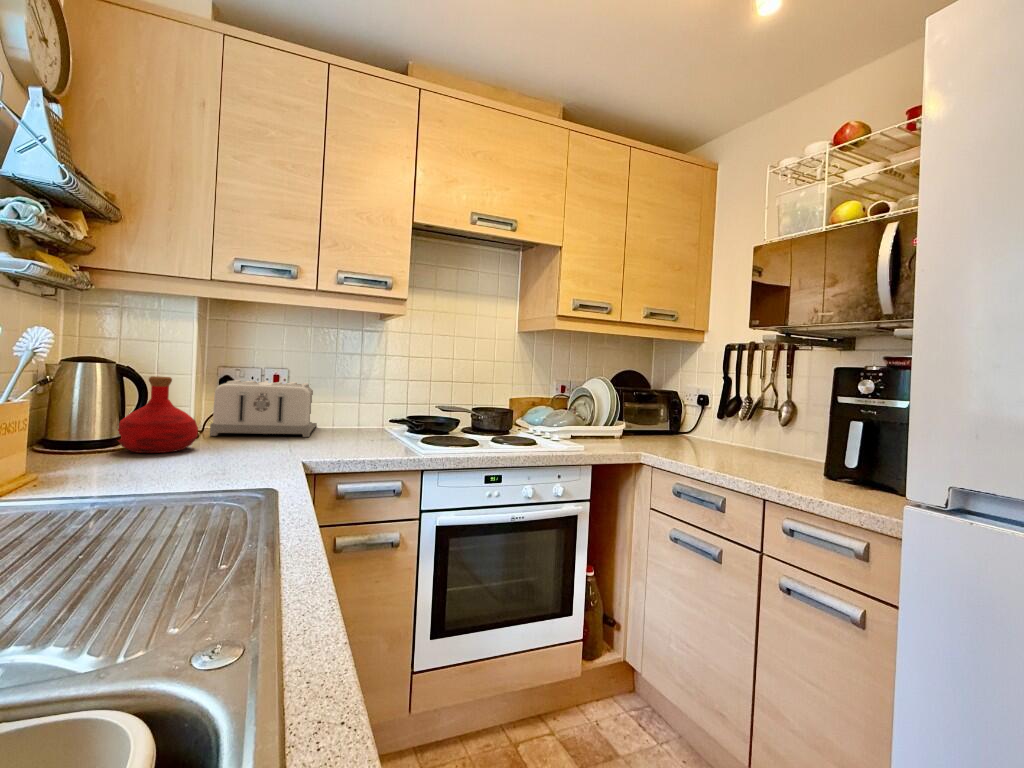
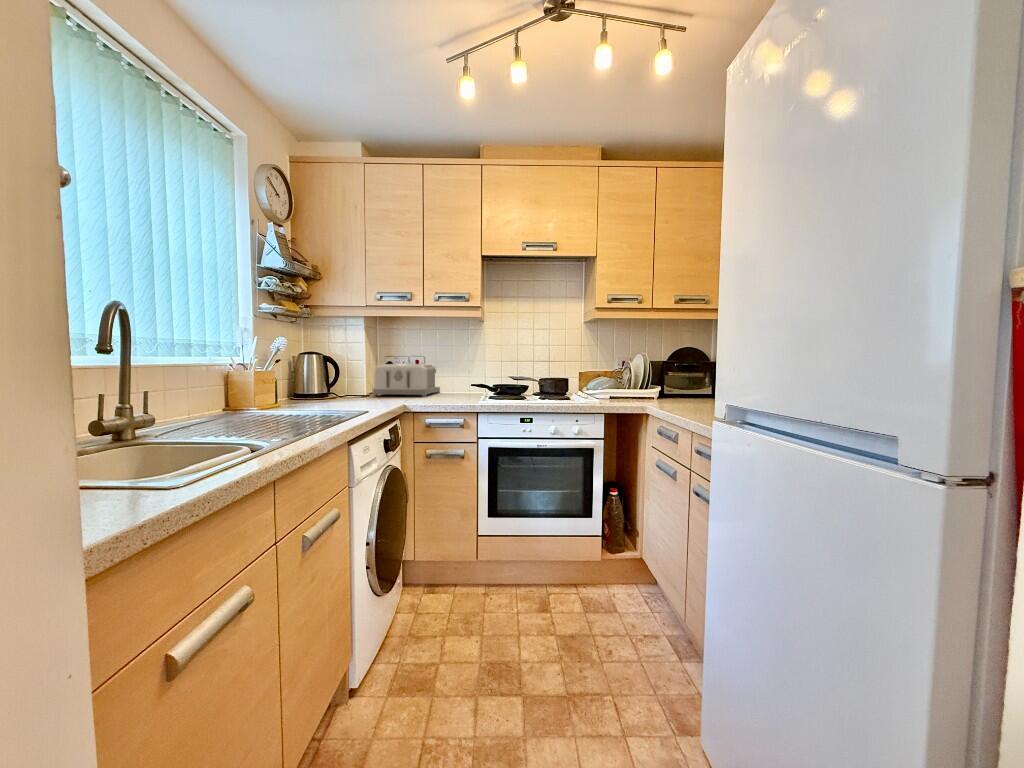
bottle: present [118,376,198,453] -> none [319,361,359,402]

